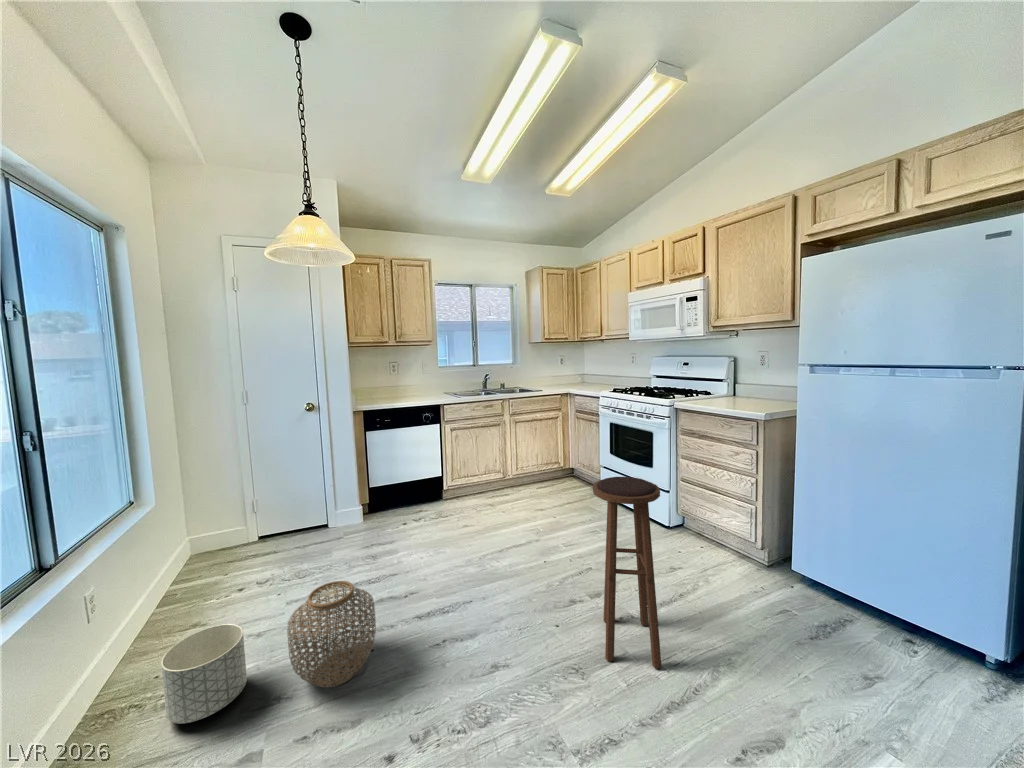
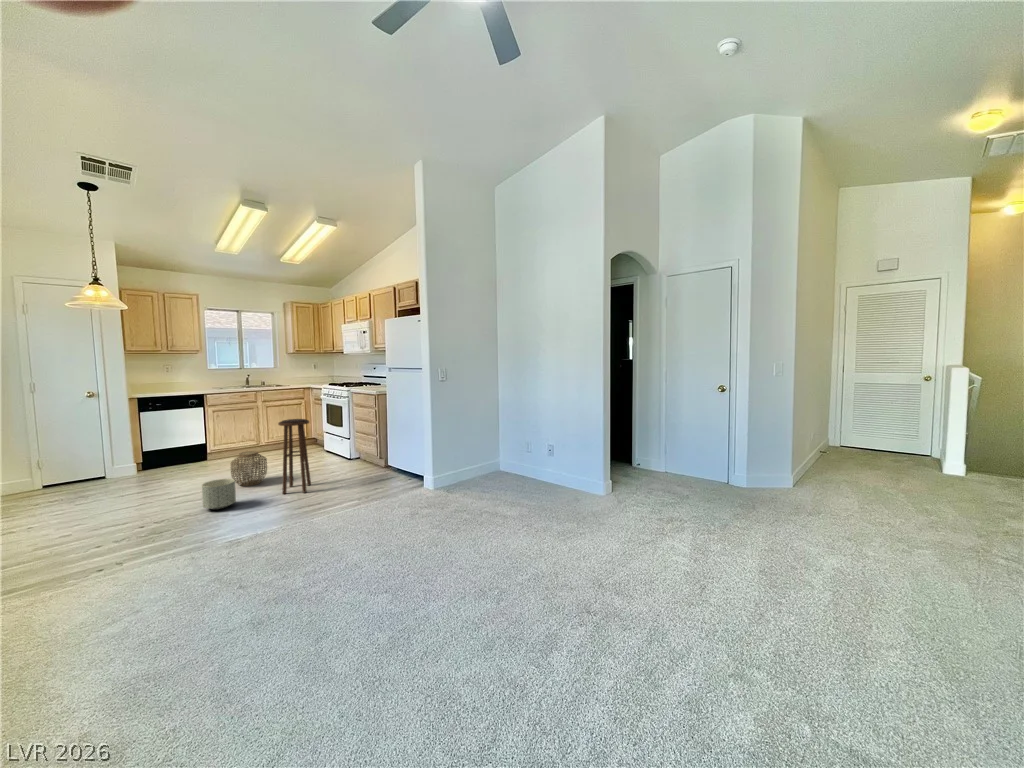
woven basket: present [287,581,376,687] -> present [231,451,267,486]
planter: present [161,624,247,724] -> present [202,479,236,510]

